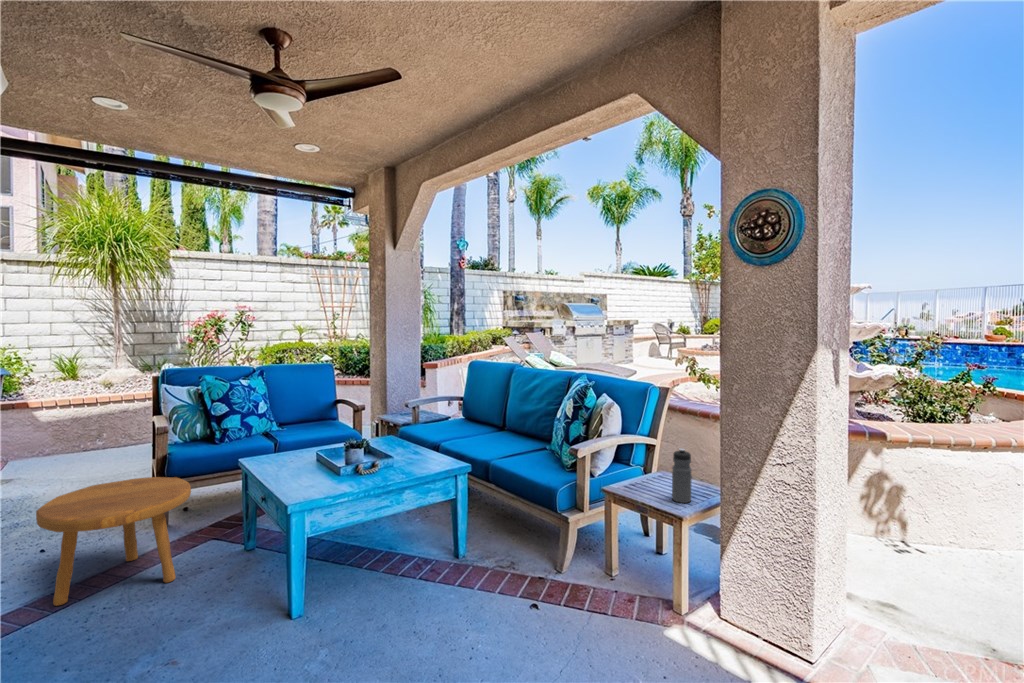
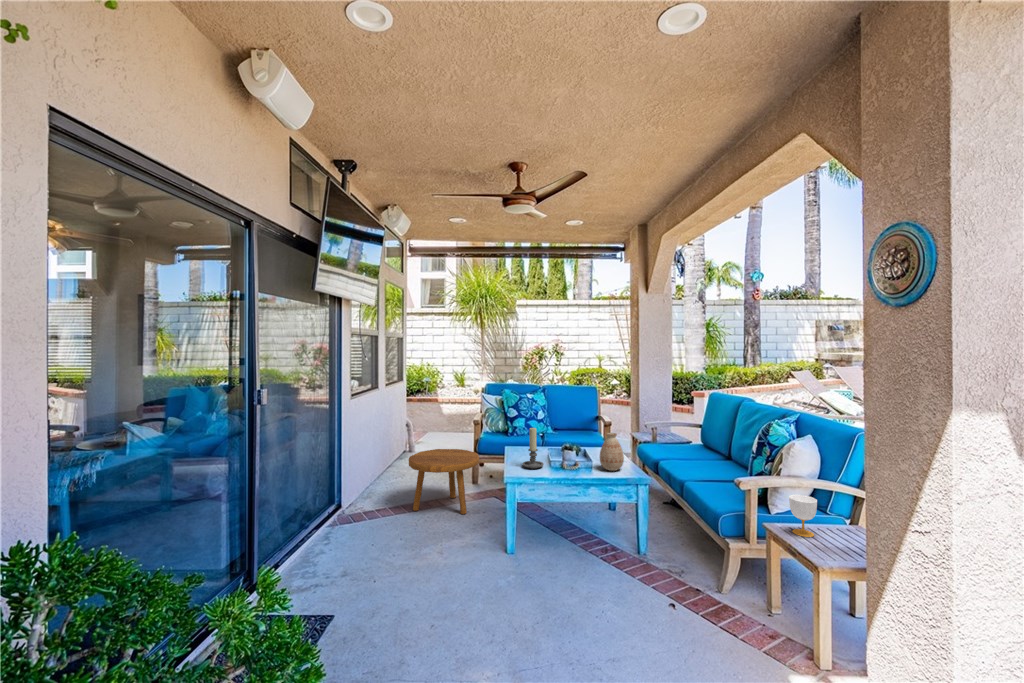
vase: none [403,417,434,466] -> present [600,433,624,471]
candle holder: none [294,425,327,485] -> present [523,428,544,469]
water bottle: present [672,449,692,503] -> none [823,496,847,554]
cup: none [632,453,656,493] -> present [789,495,817,537]

